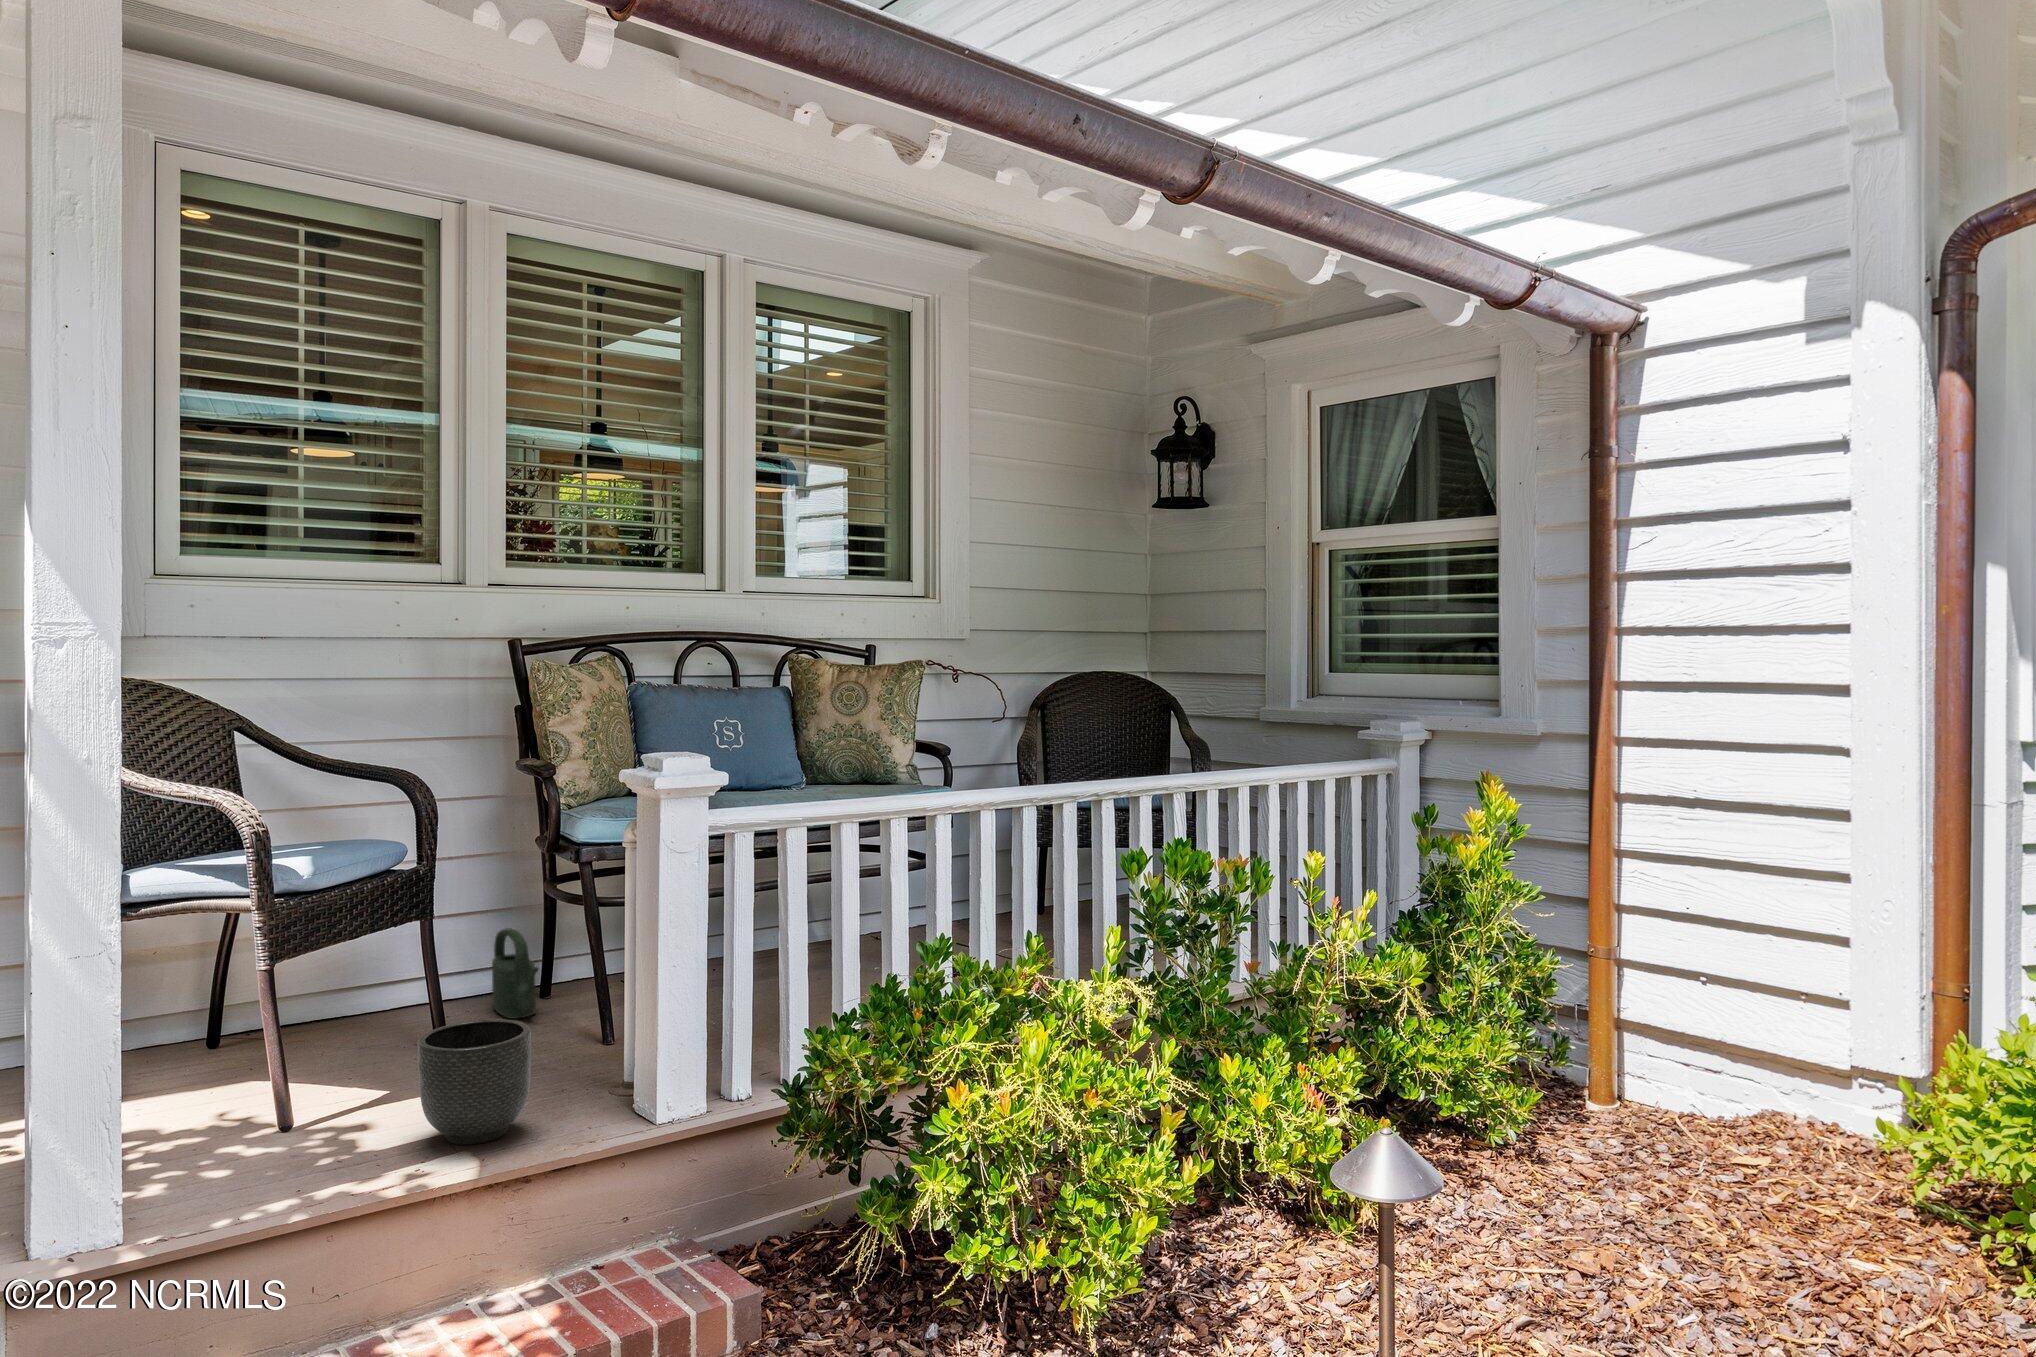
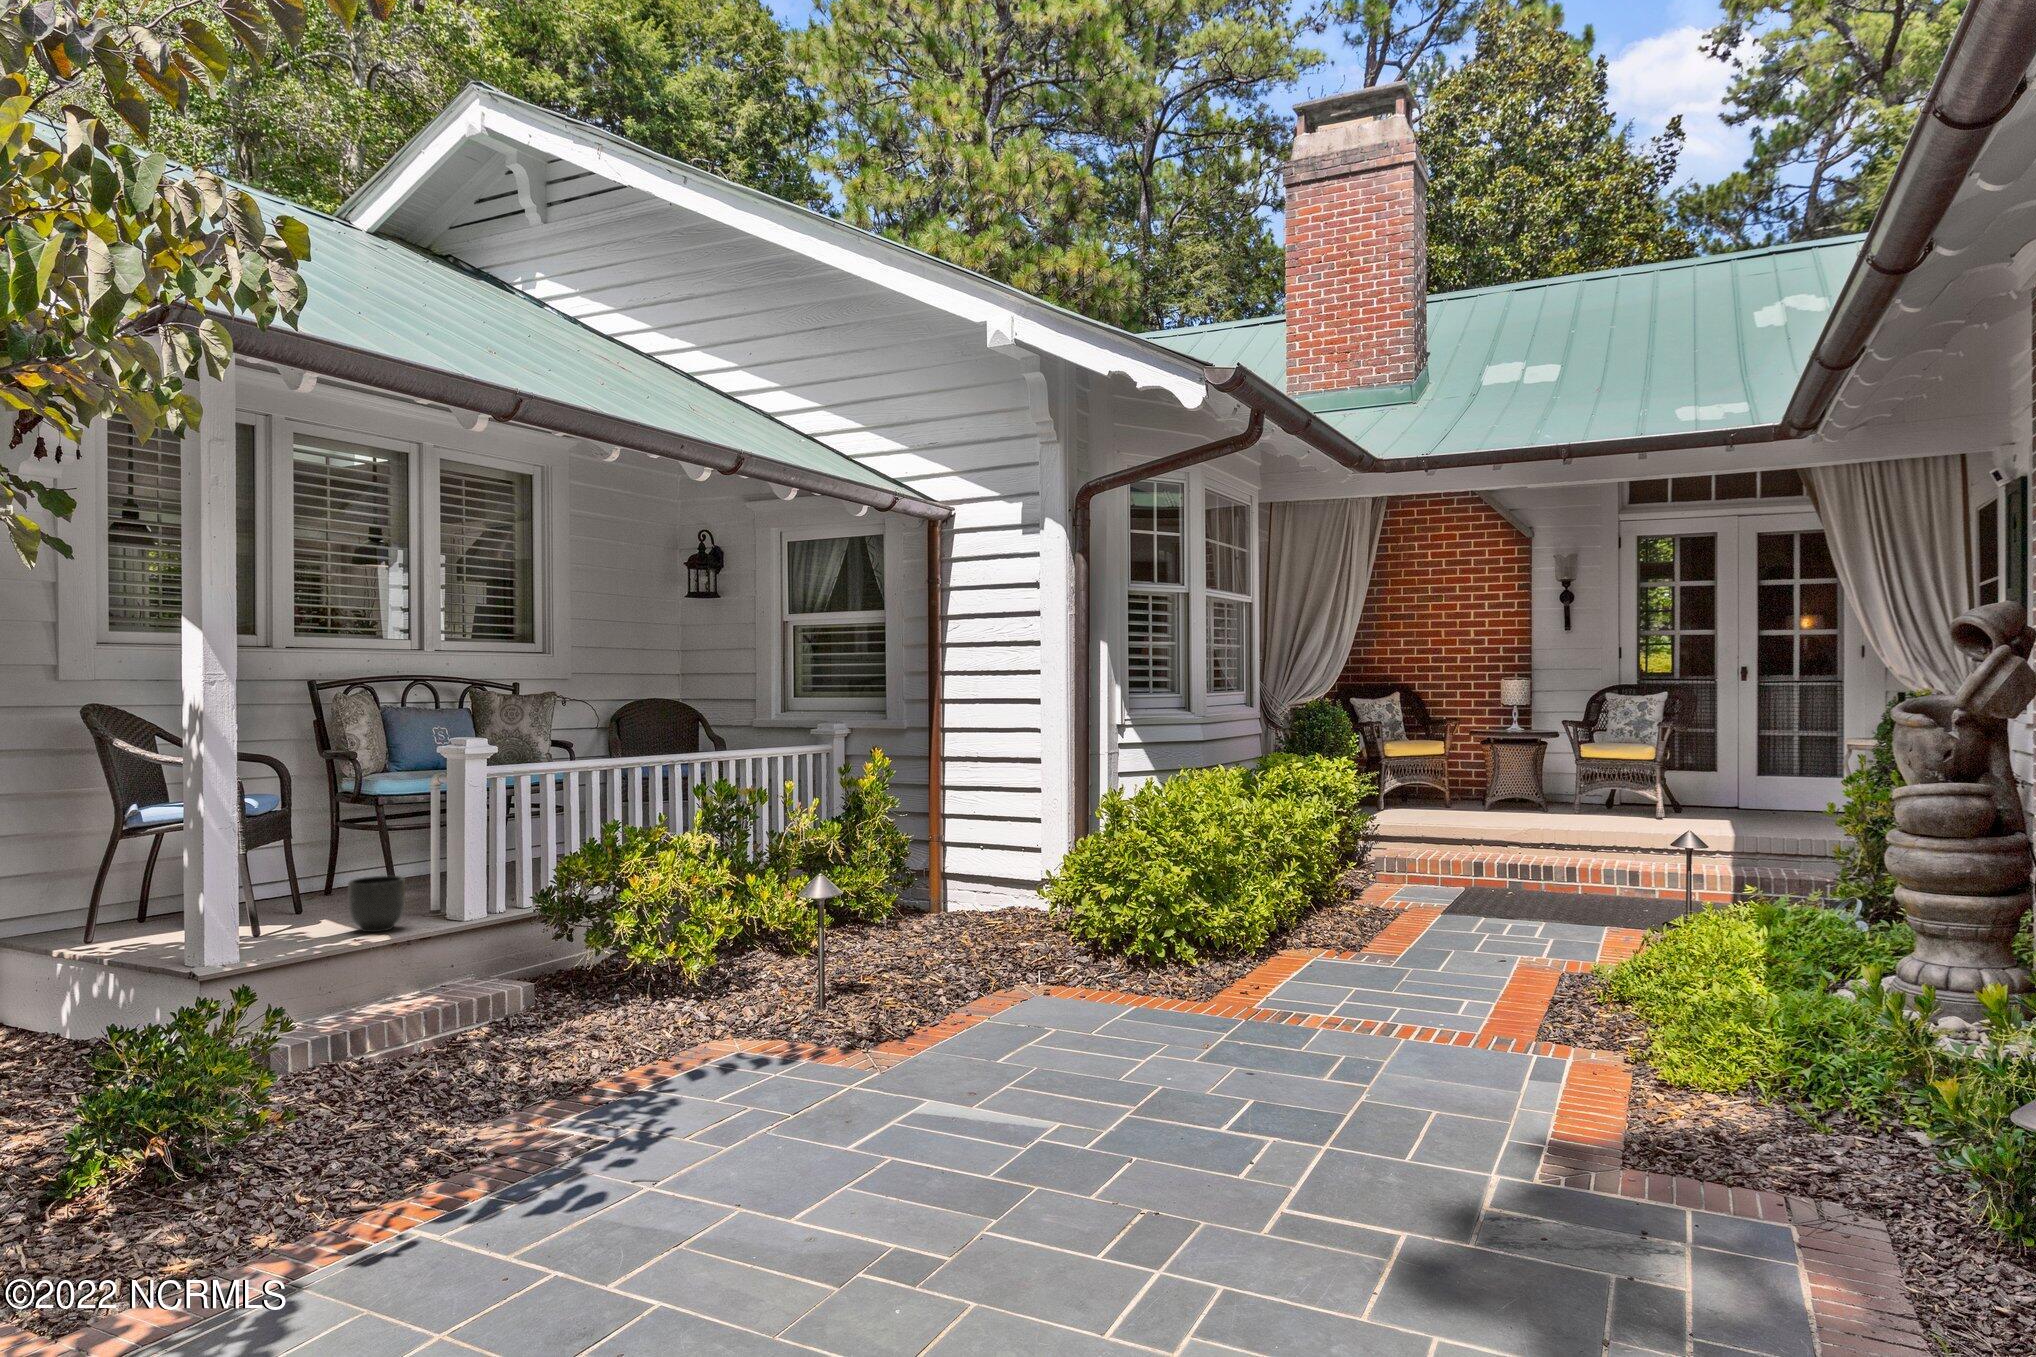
watering can: present [492,928,538,1019] -> none [305,853,352,903]

